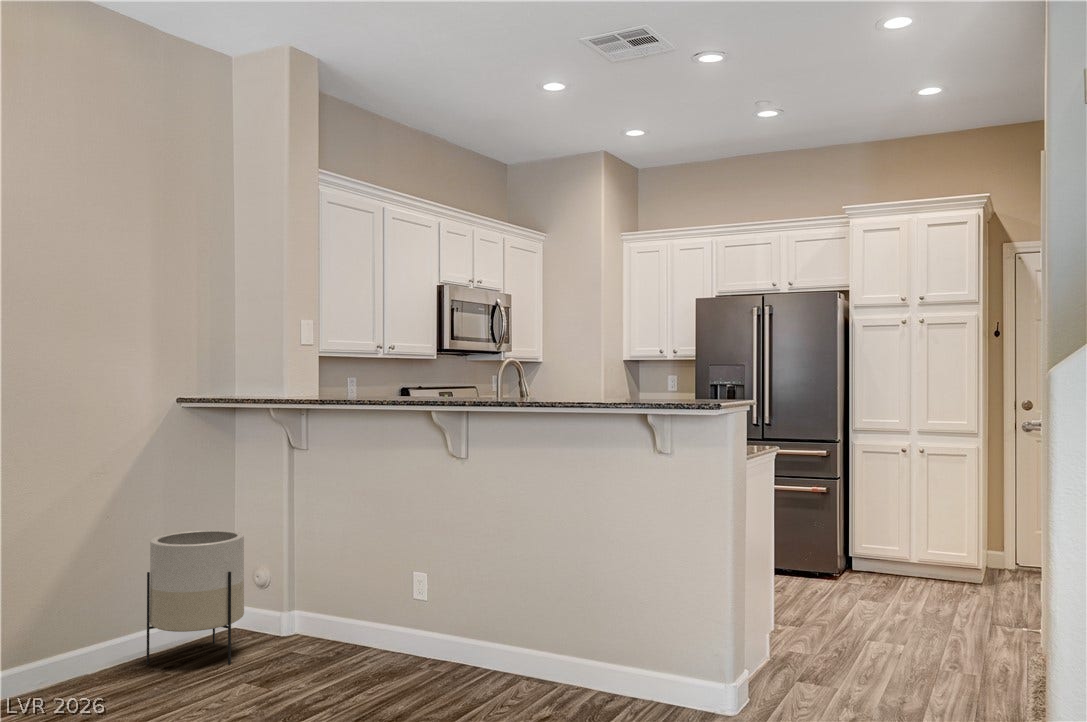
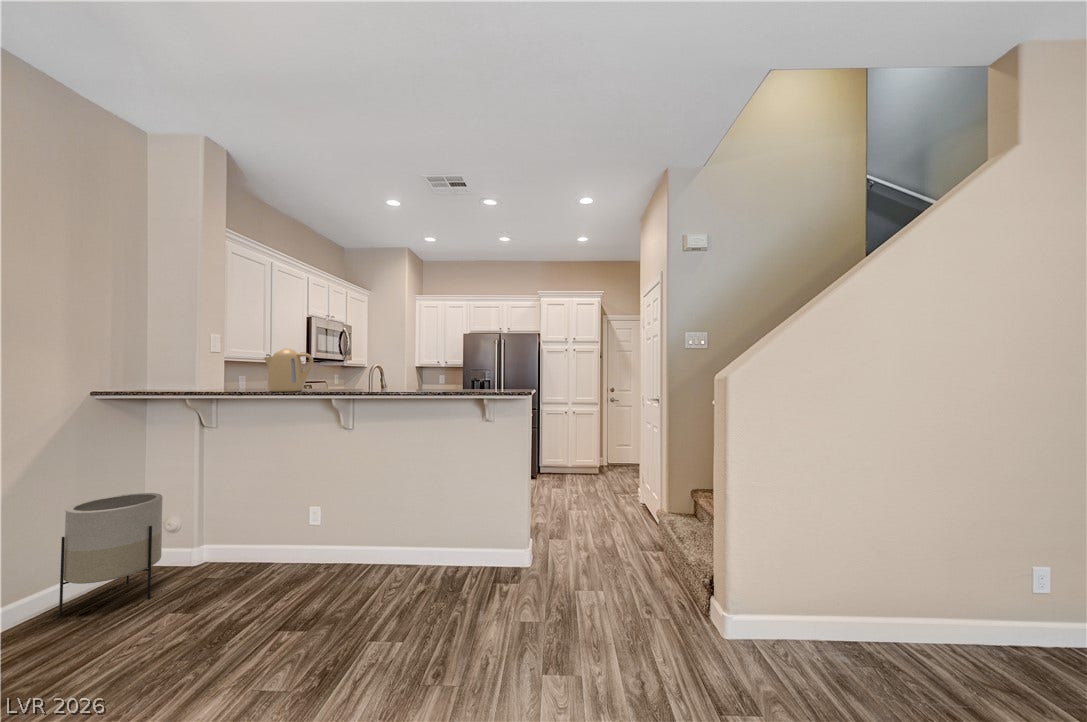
kettle: none [347,340,408,403] -> present [264,348,314,392]

